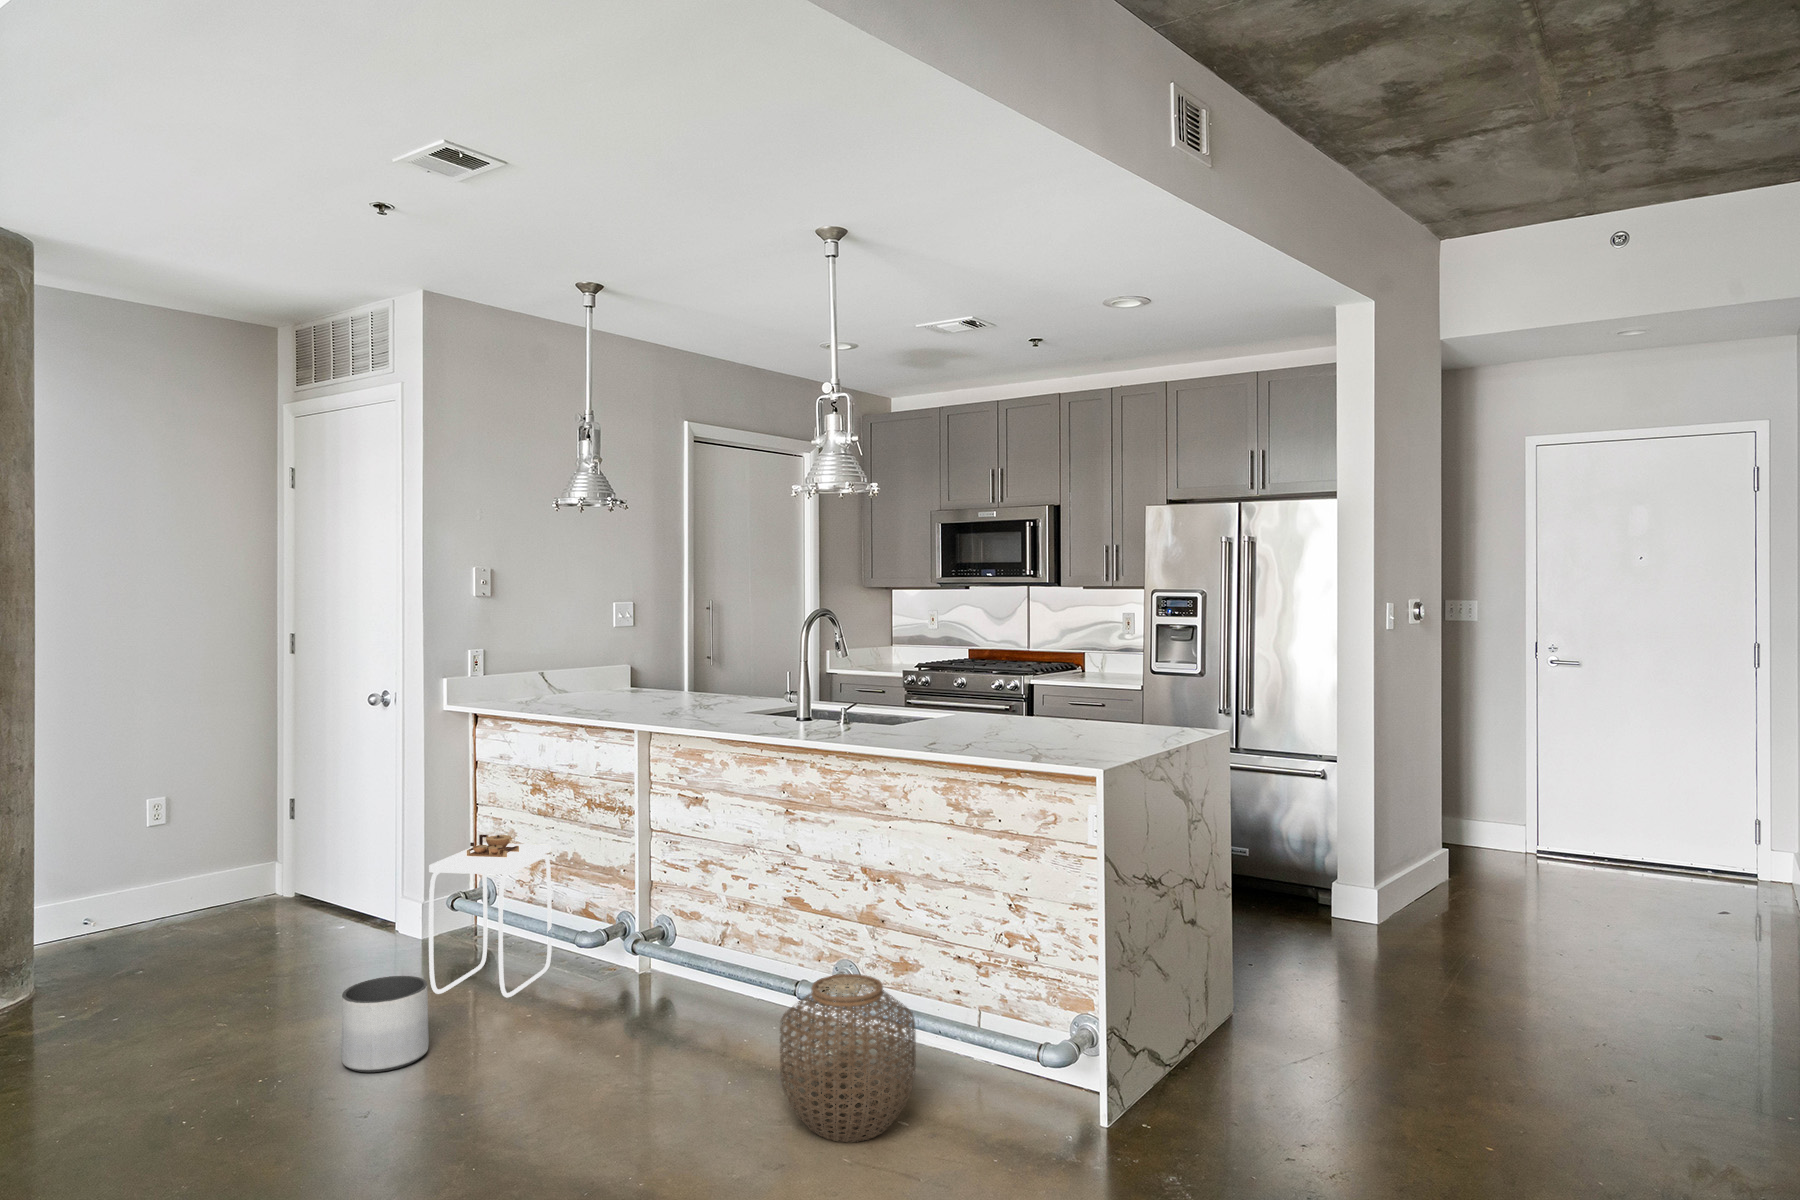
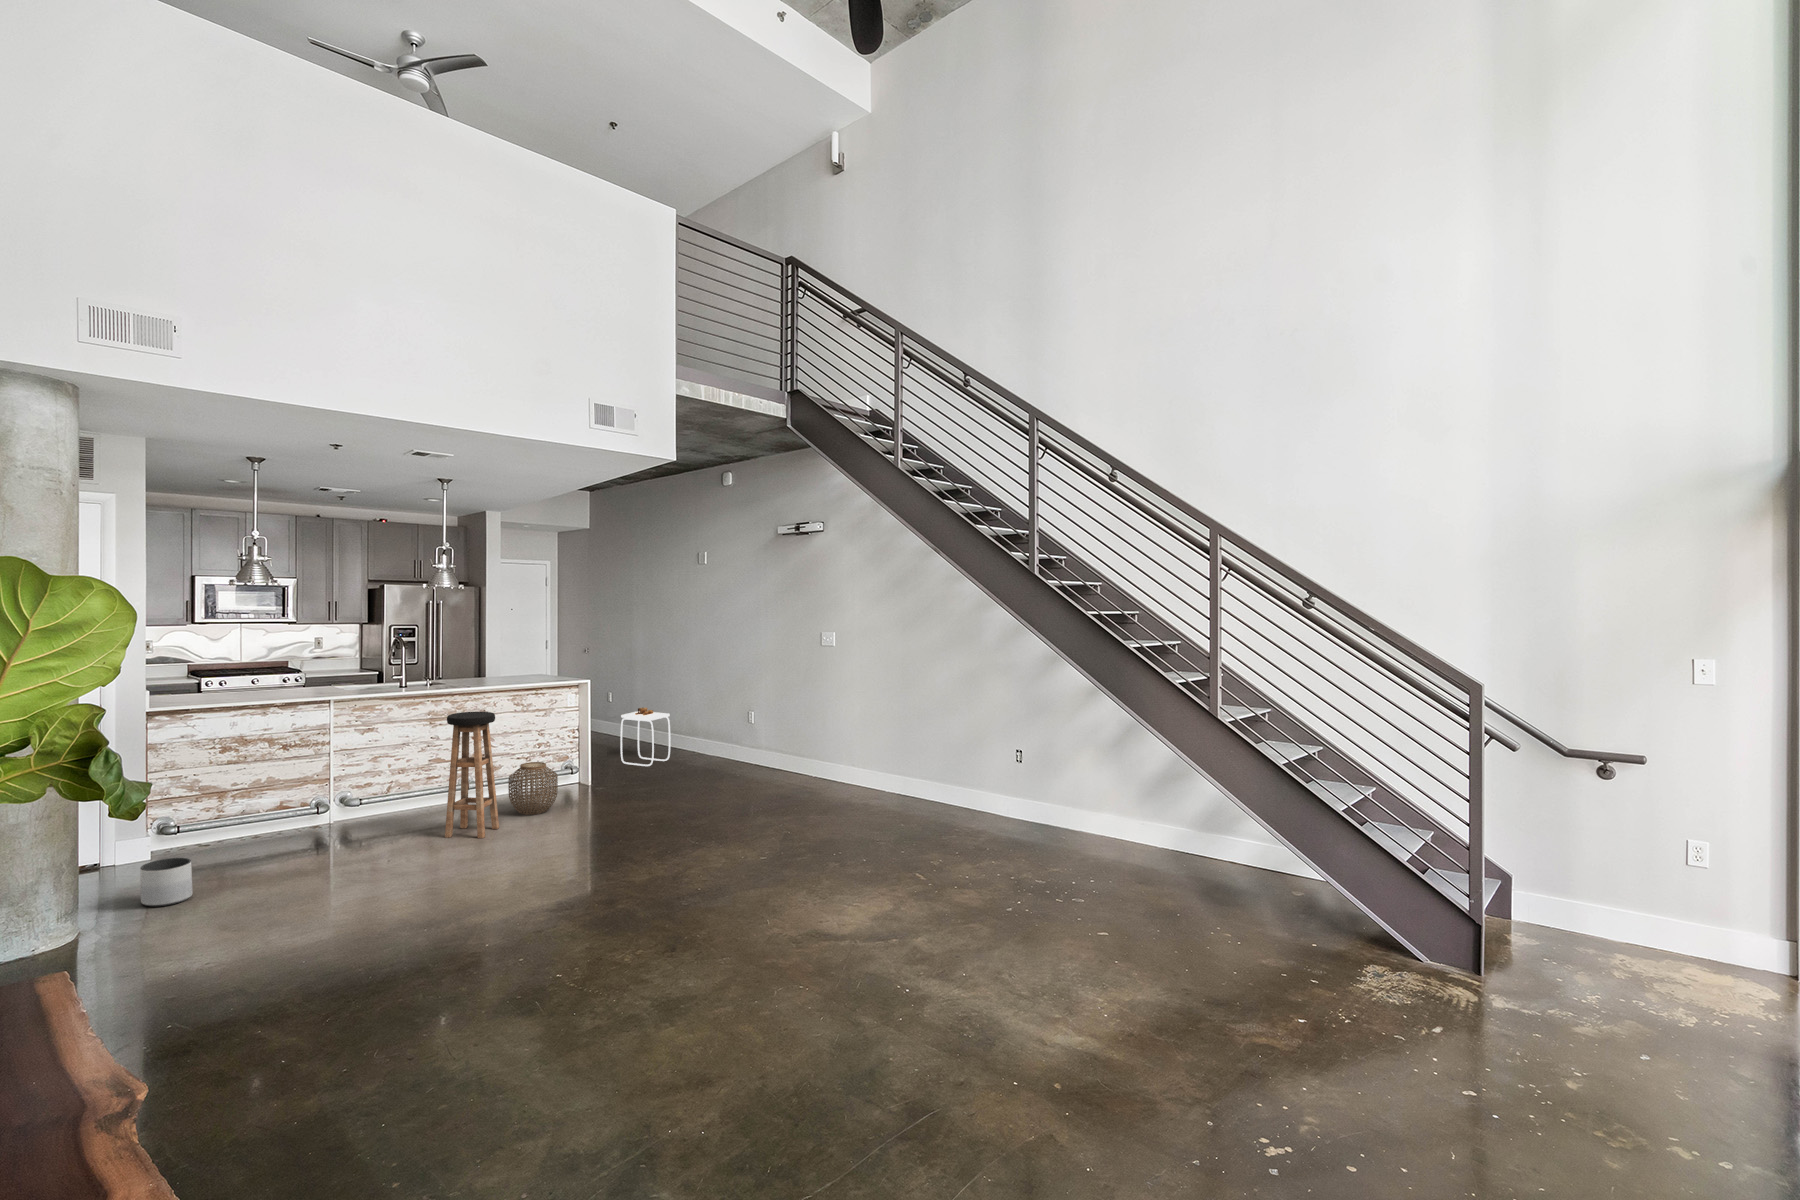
bar stool: none [552,790,674,1142] -> present [445,712,499,838]
side table: present [429,835,552,997] -> present [621,708,670,766]
planter: present [342,976,429,1072] -> present [140,858,192,907]

